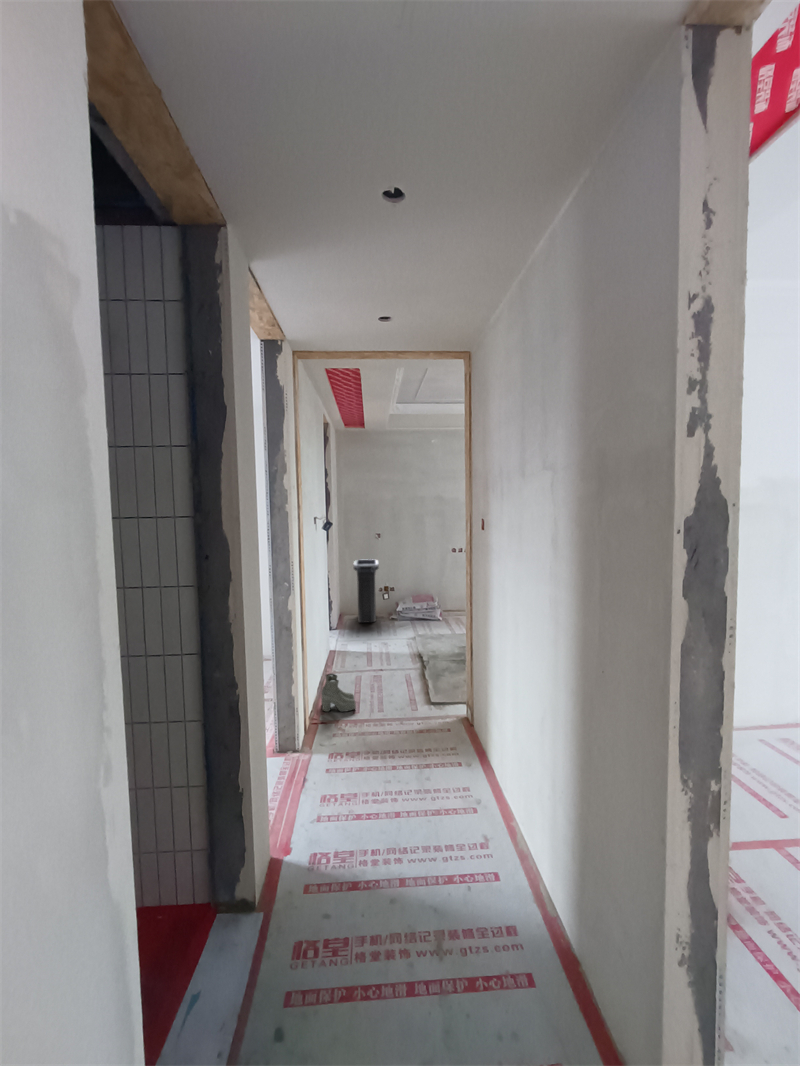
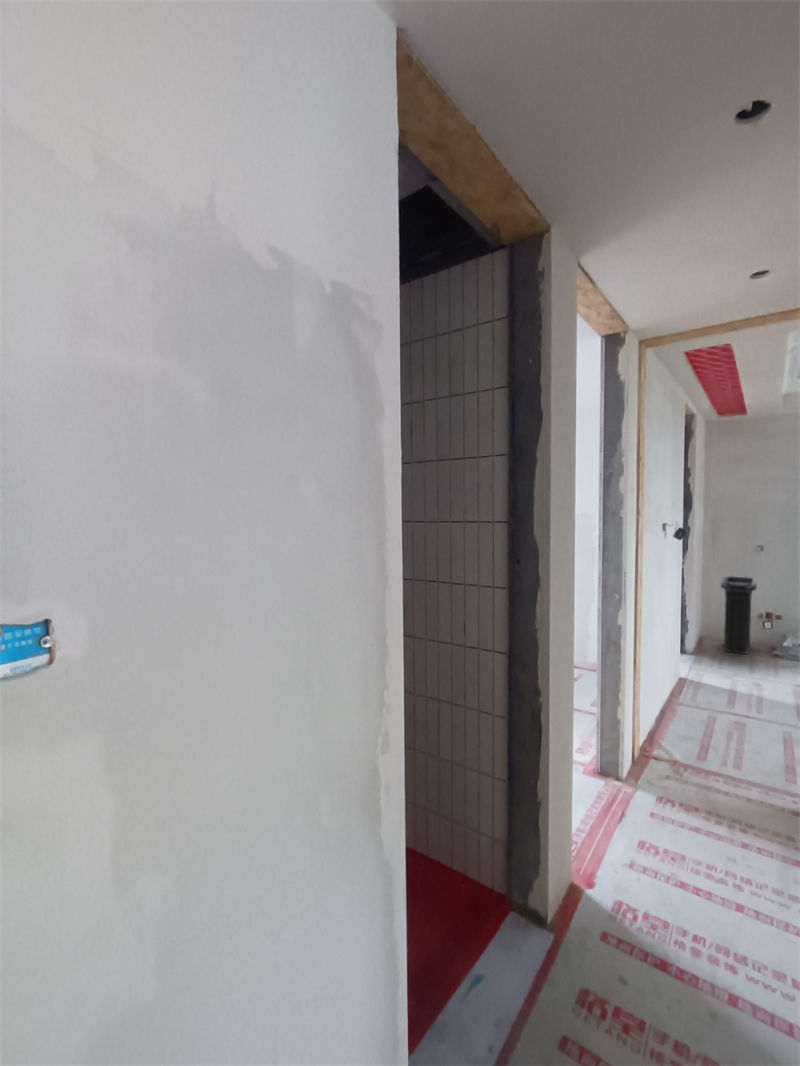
boots: present [321,674,356,712] -> none [659,704,702,754]

